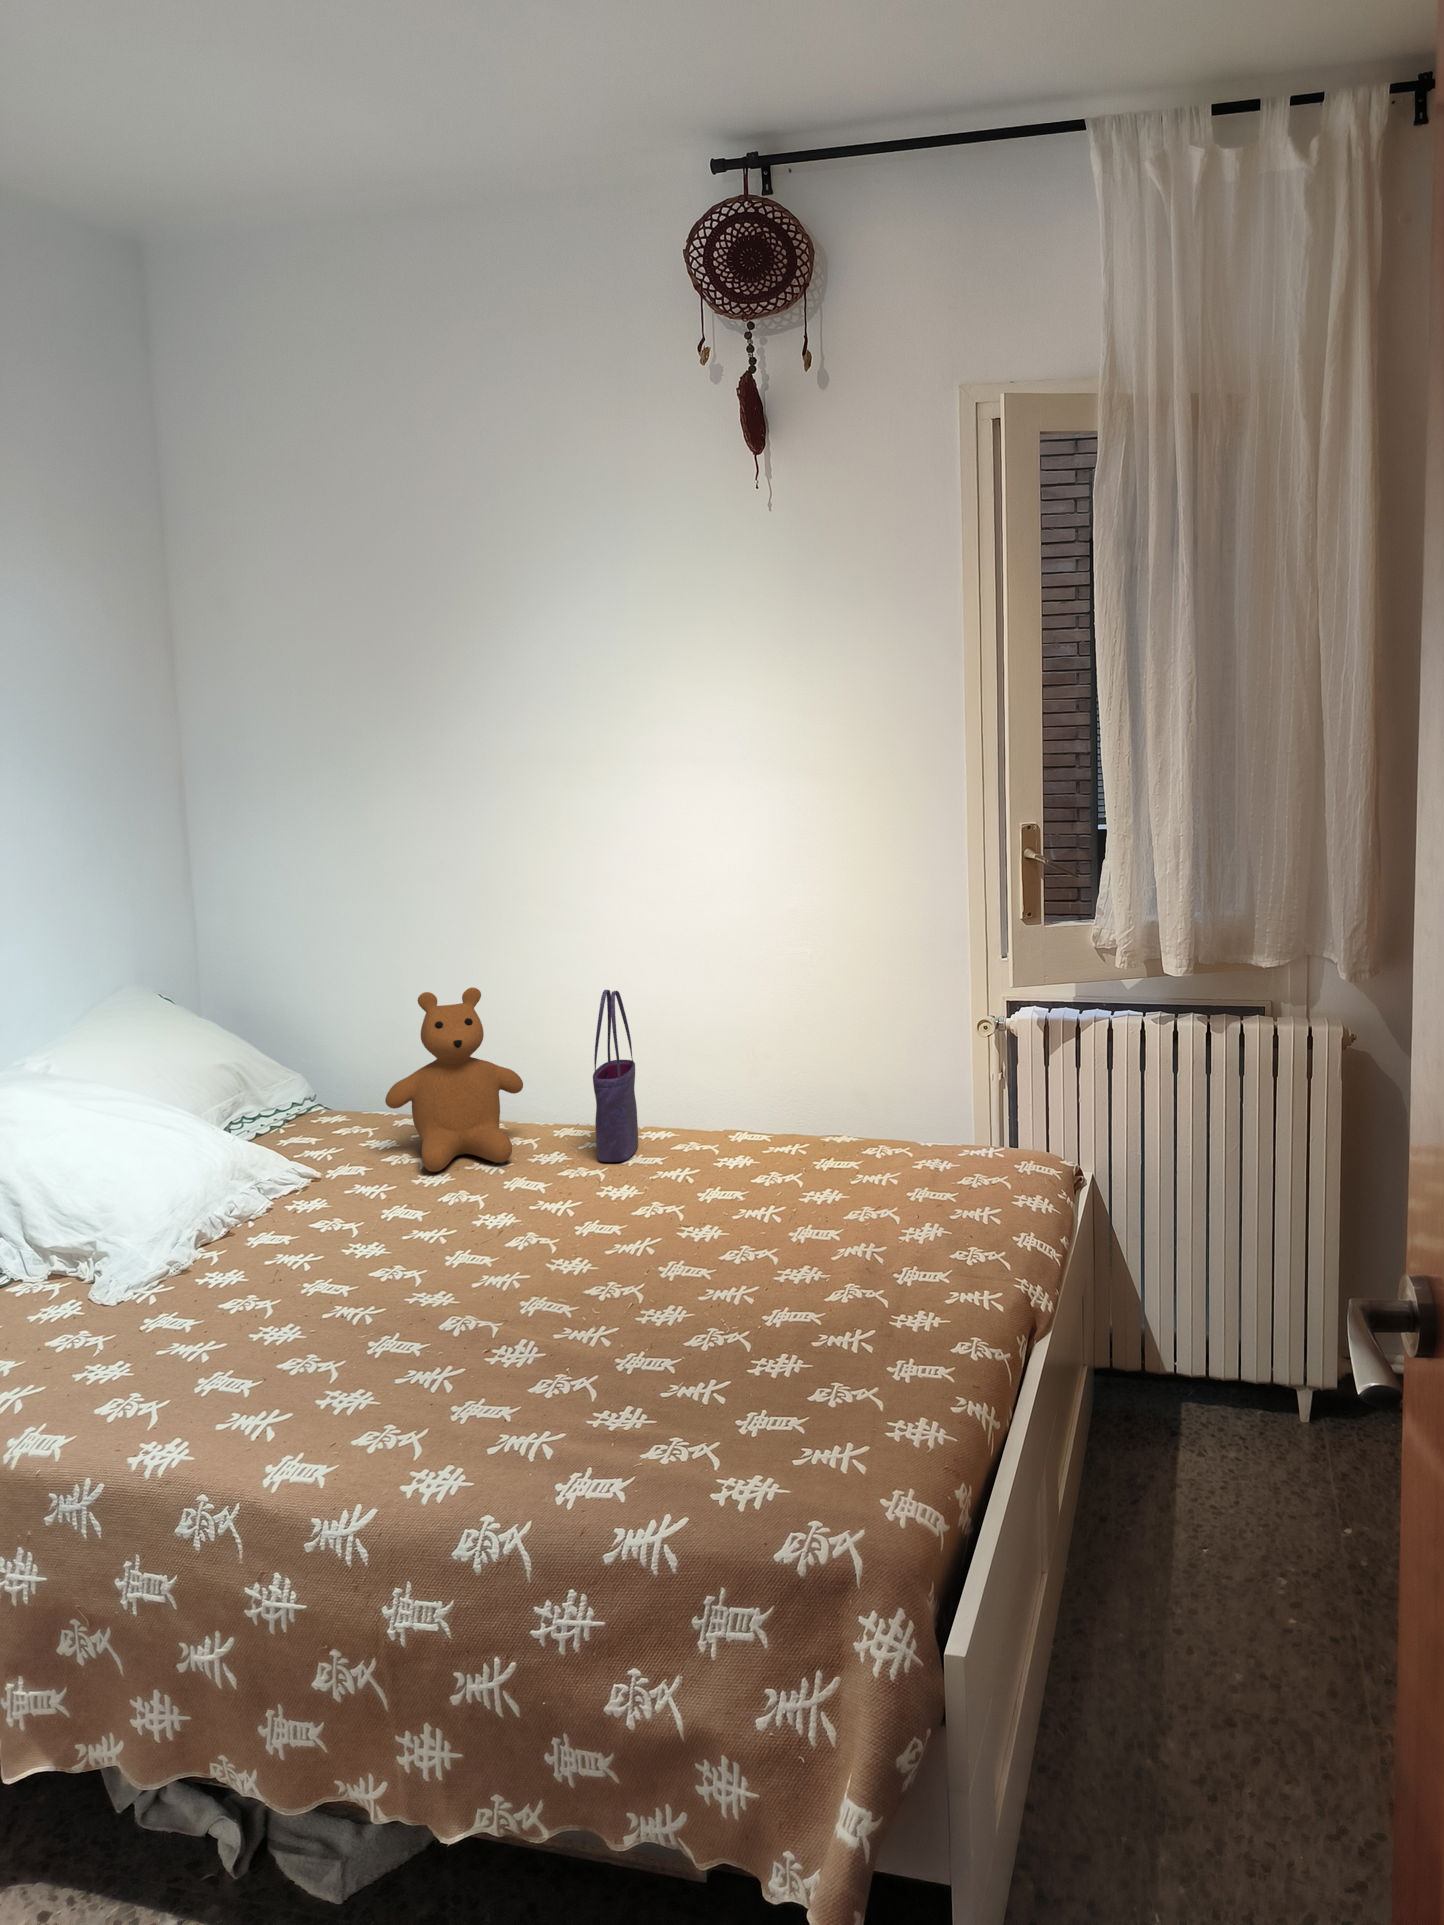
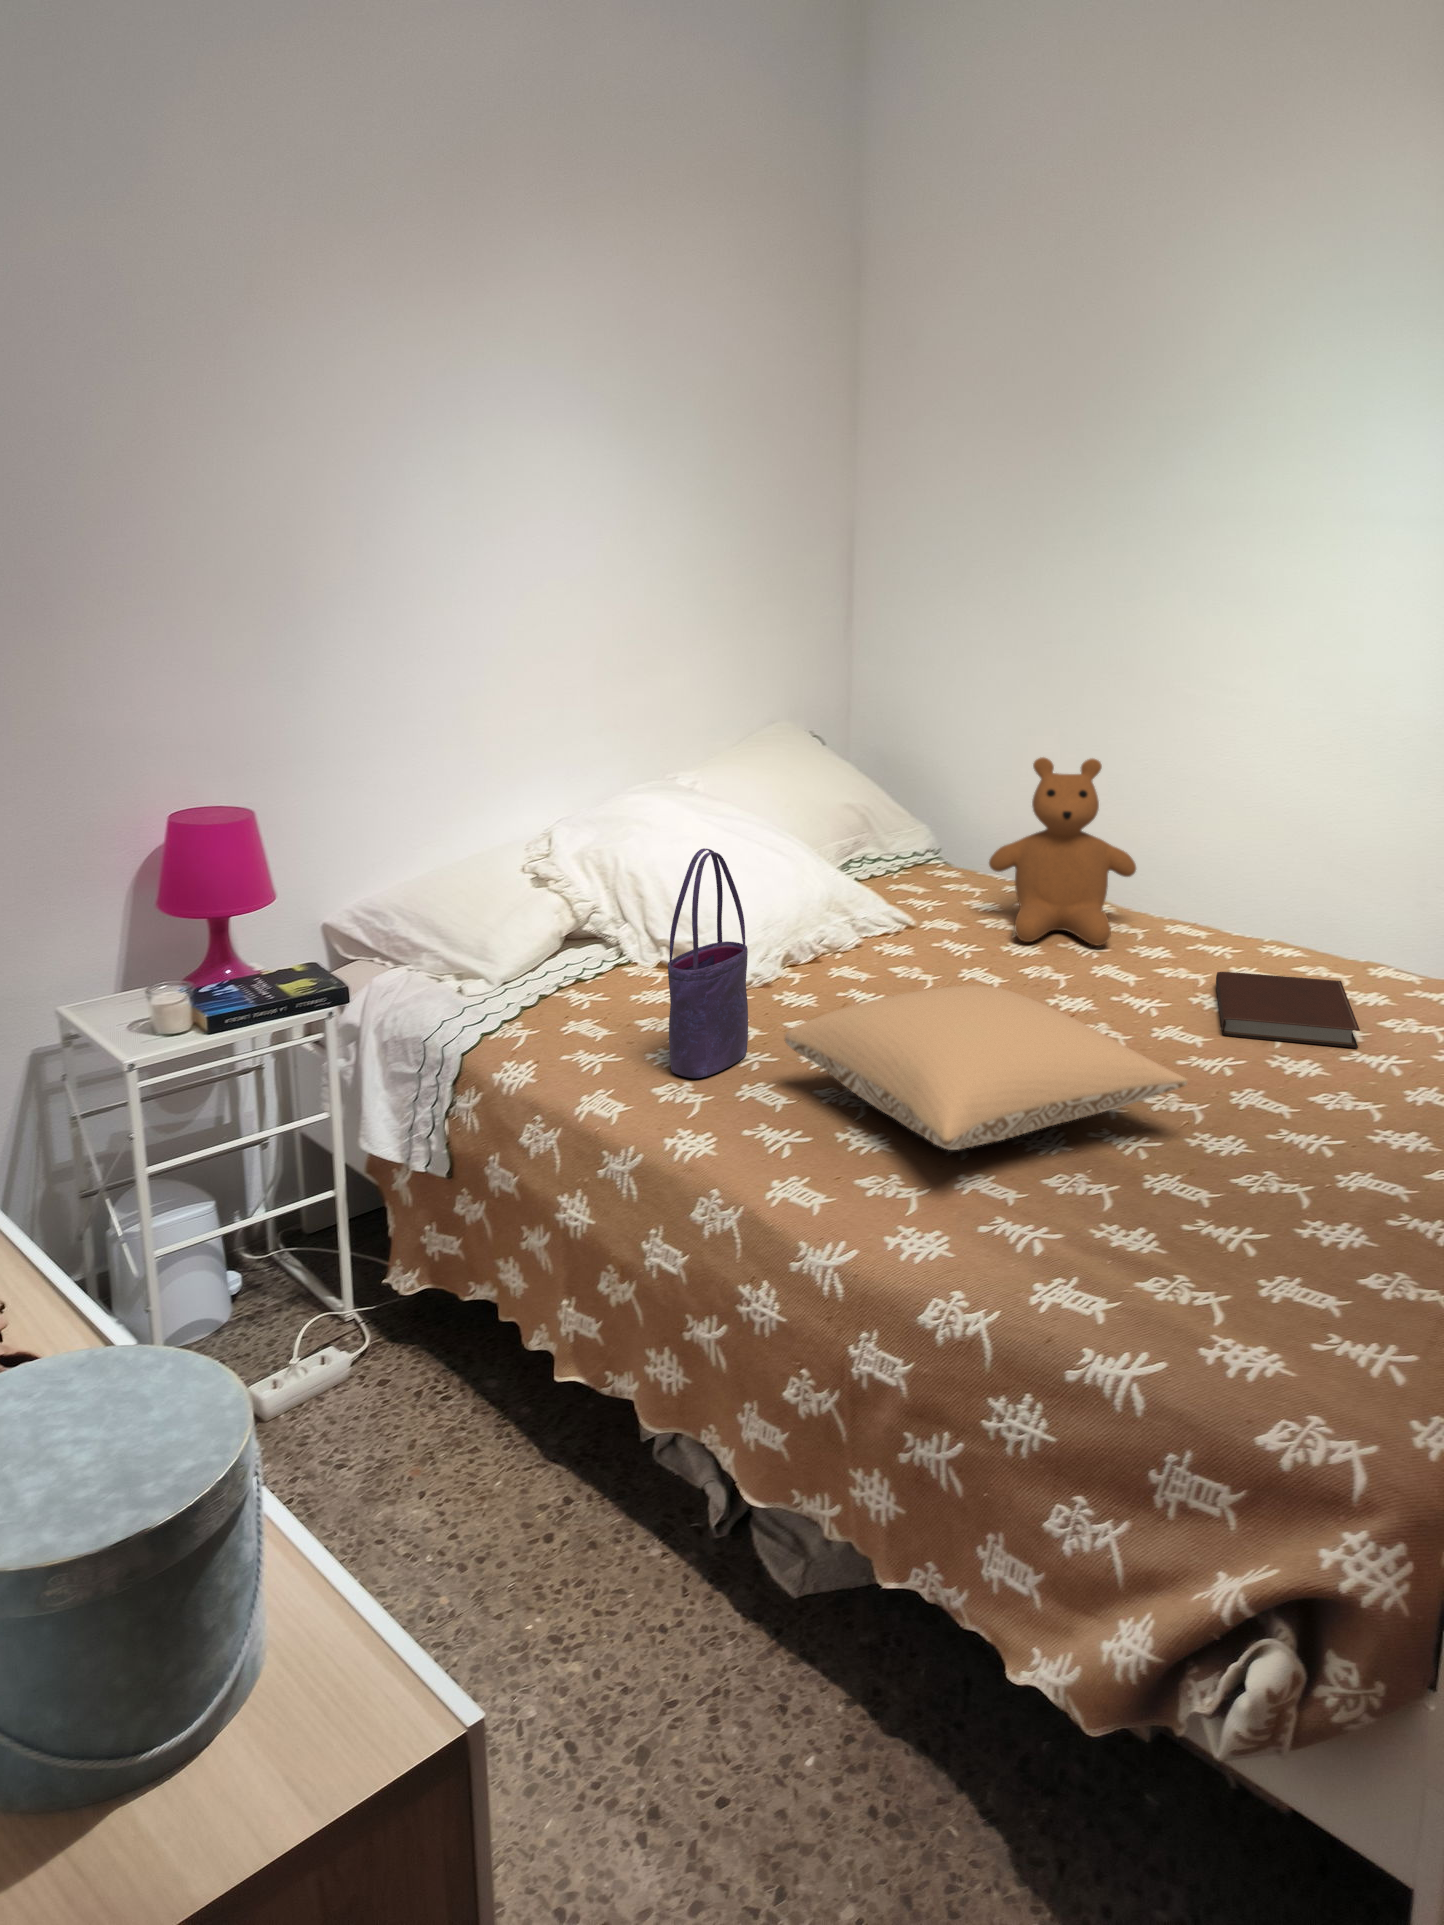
tote bag: present [593,990,638,1162] -> present [668,848,748,1078]
notebook: none [614,1153,742,1220] -> present [1216,972,1360,1048]
pillow: none [240,1220,632,1383] -> present [785,985,1187,1150]

